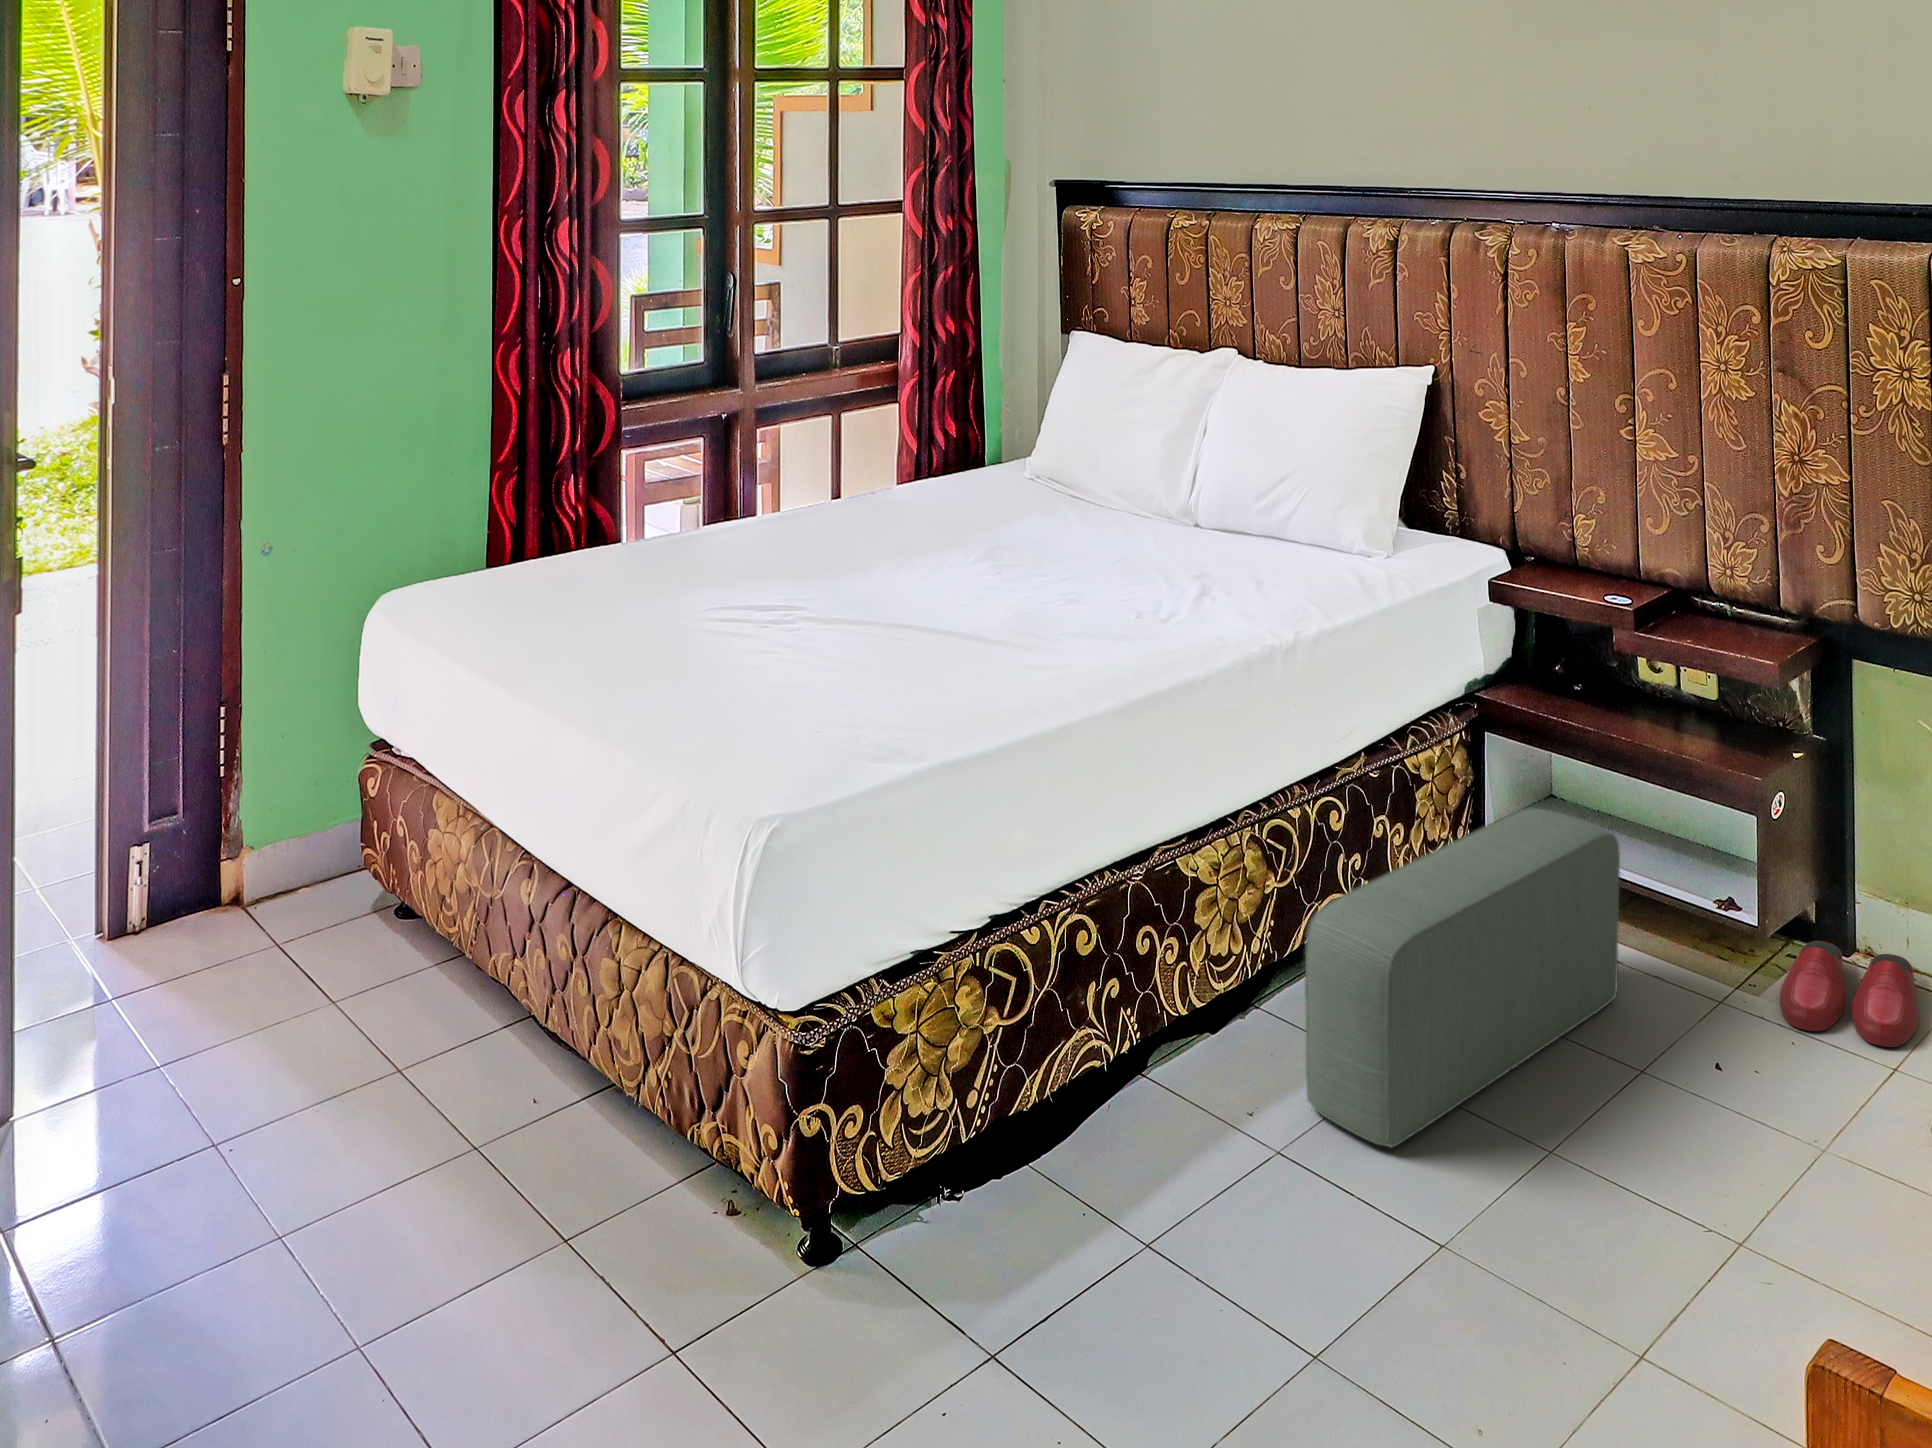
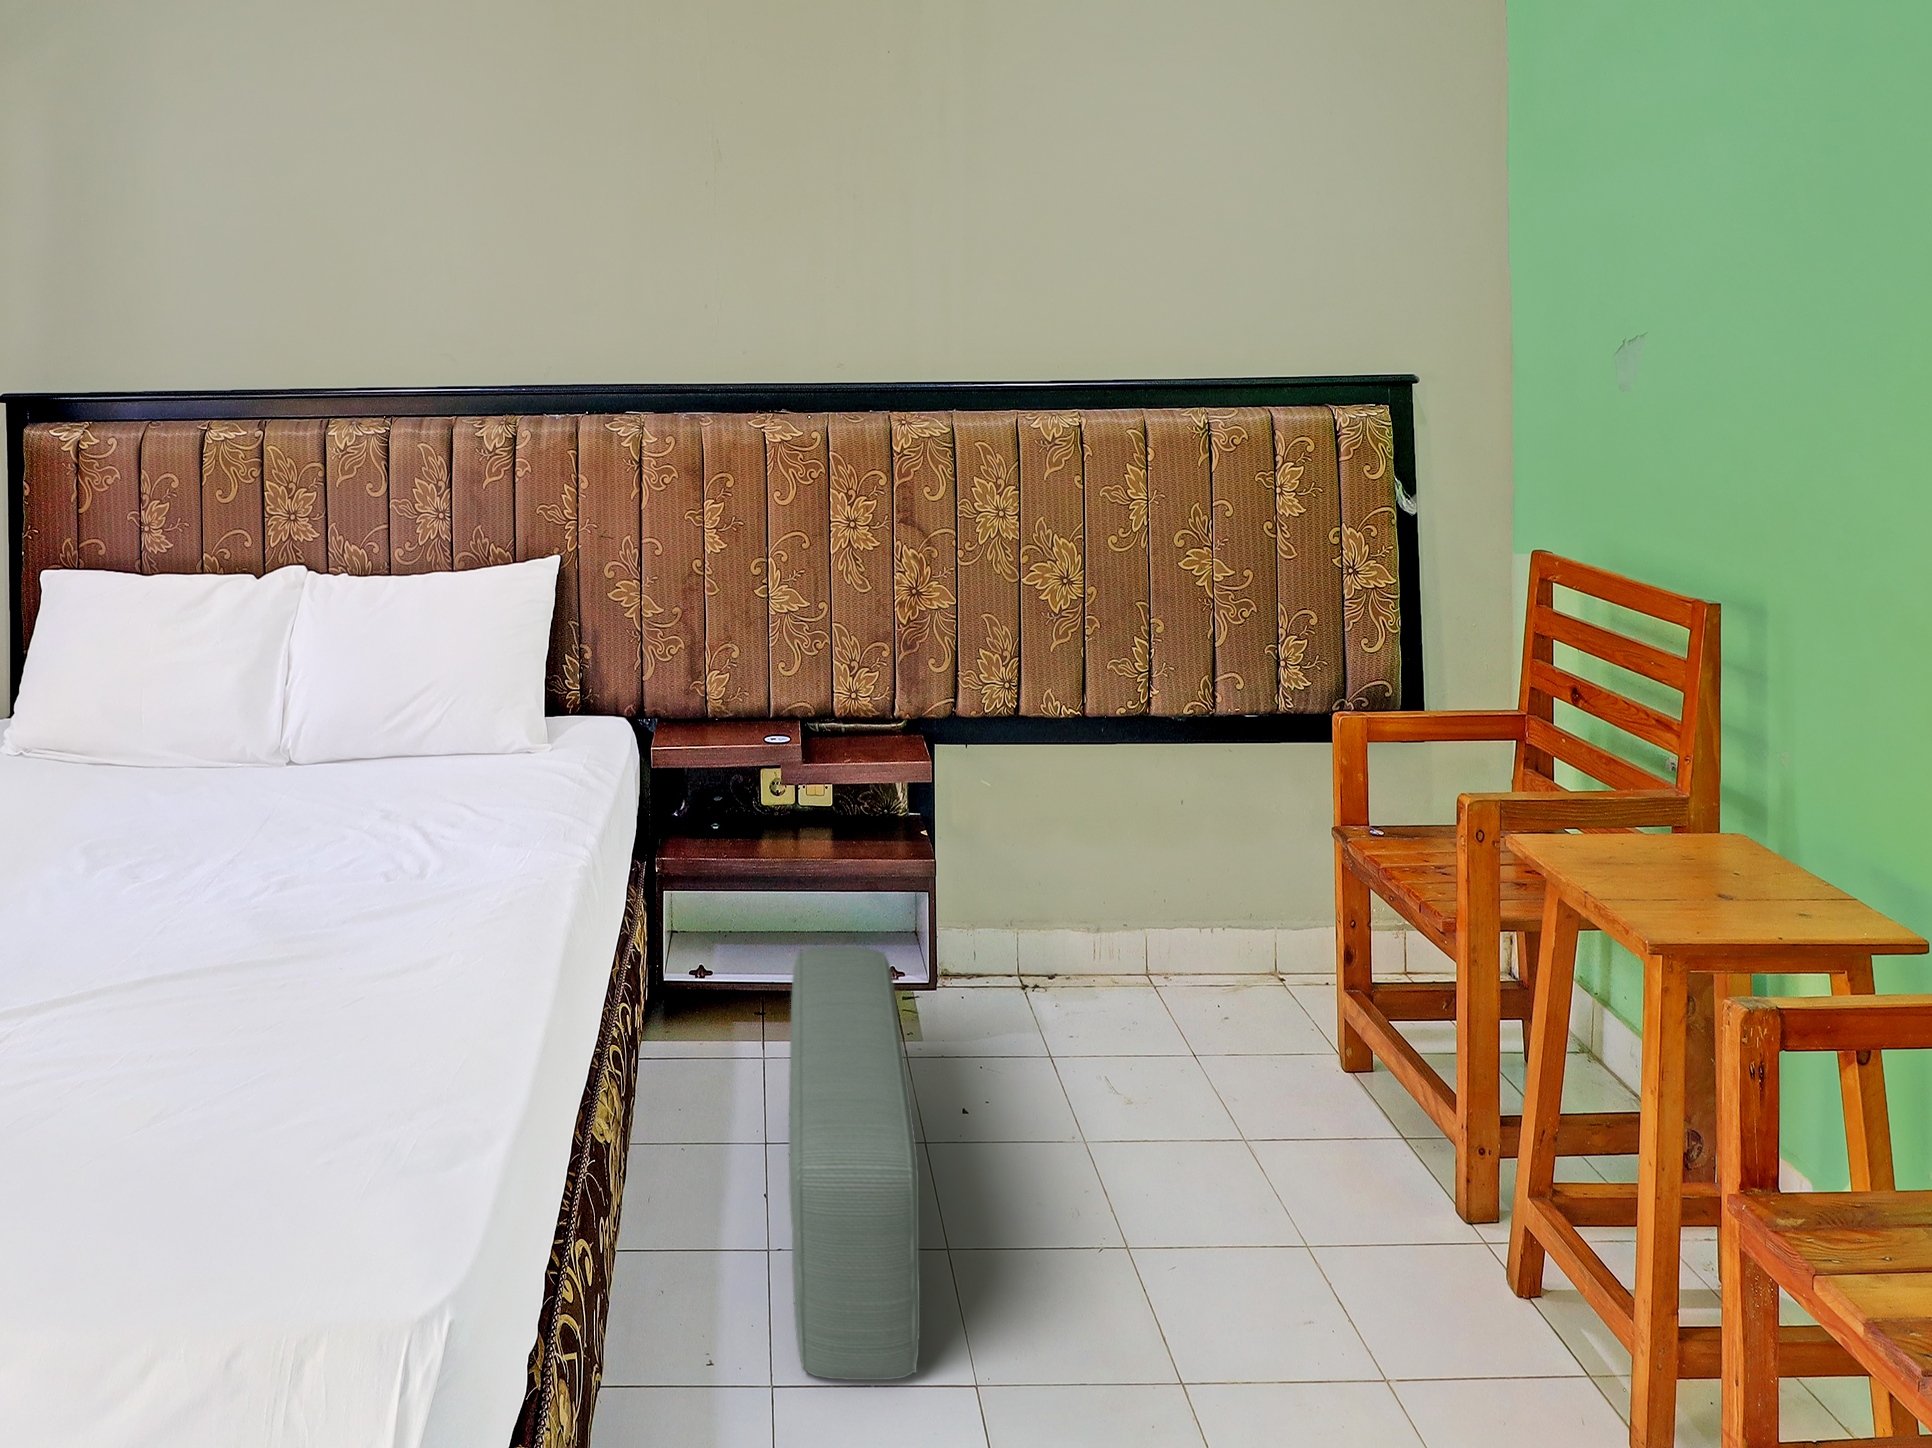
slippers: present [1780,941,1919,1047] -> none [950,965,1077,1059]

